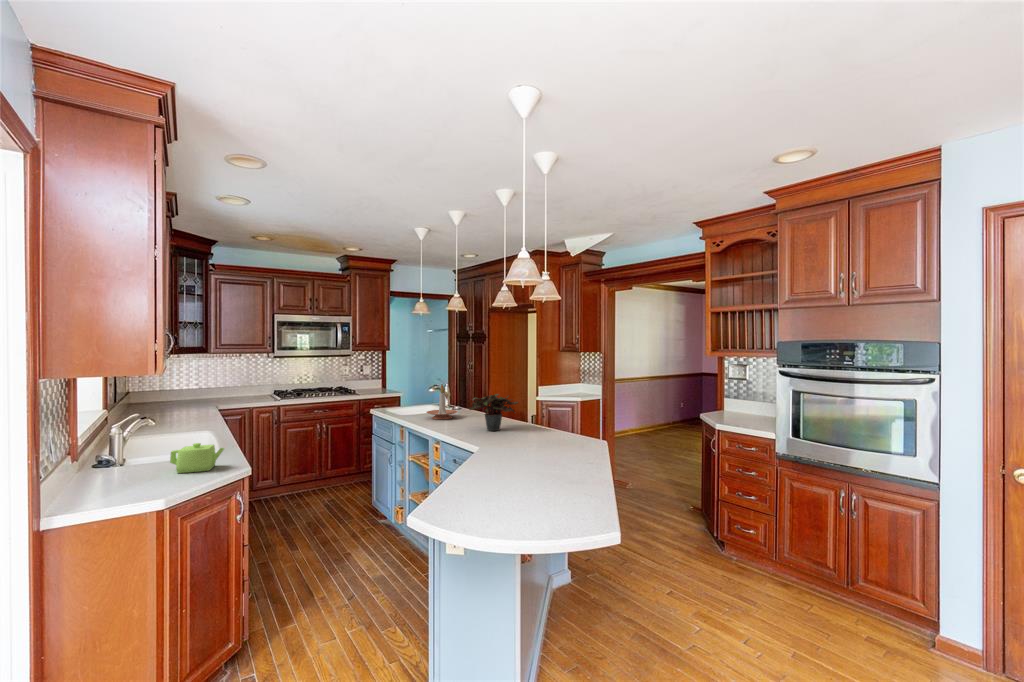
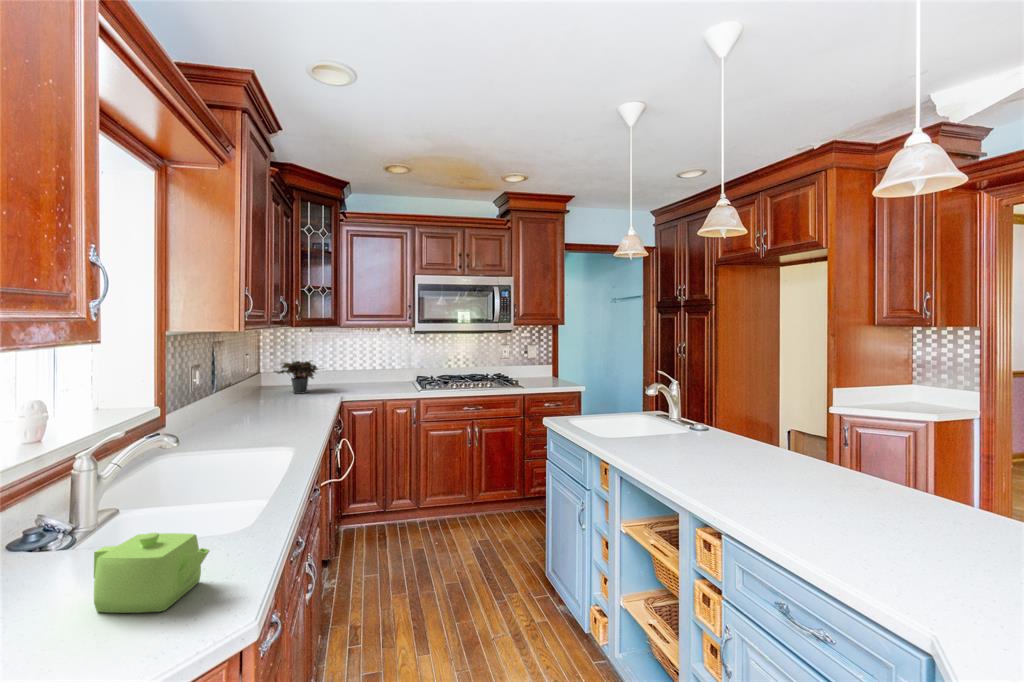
candle holder: present [426,385,458,419] -> none [643,388,708,459]
potted plant: present [468,394,518,431] -> present [276,361,319,394]

